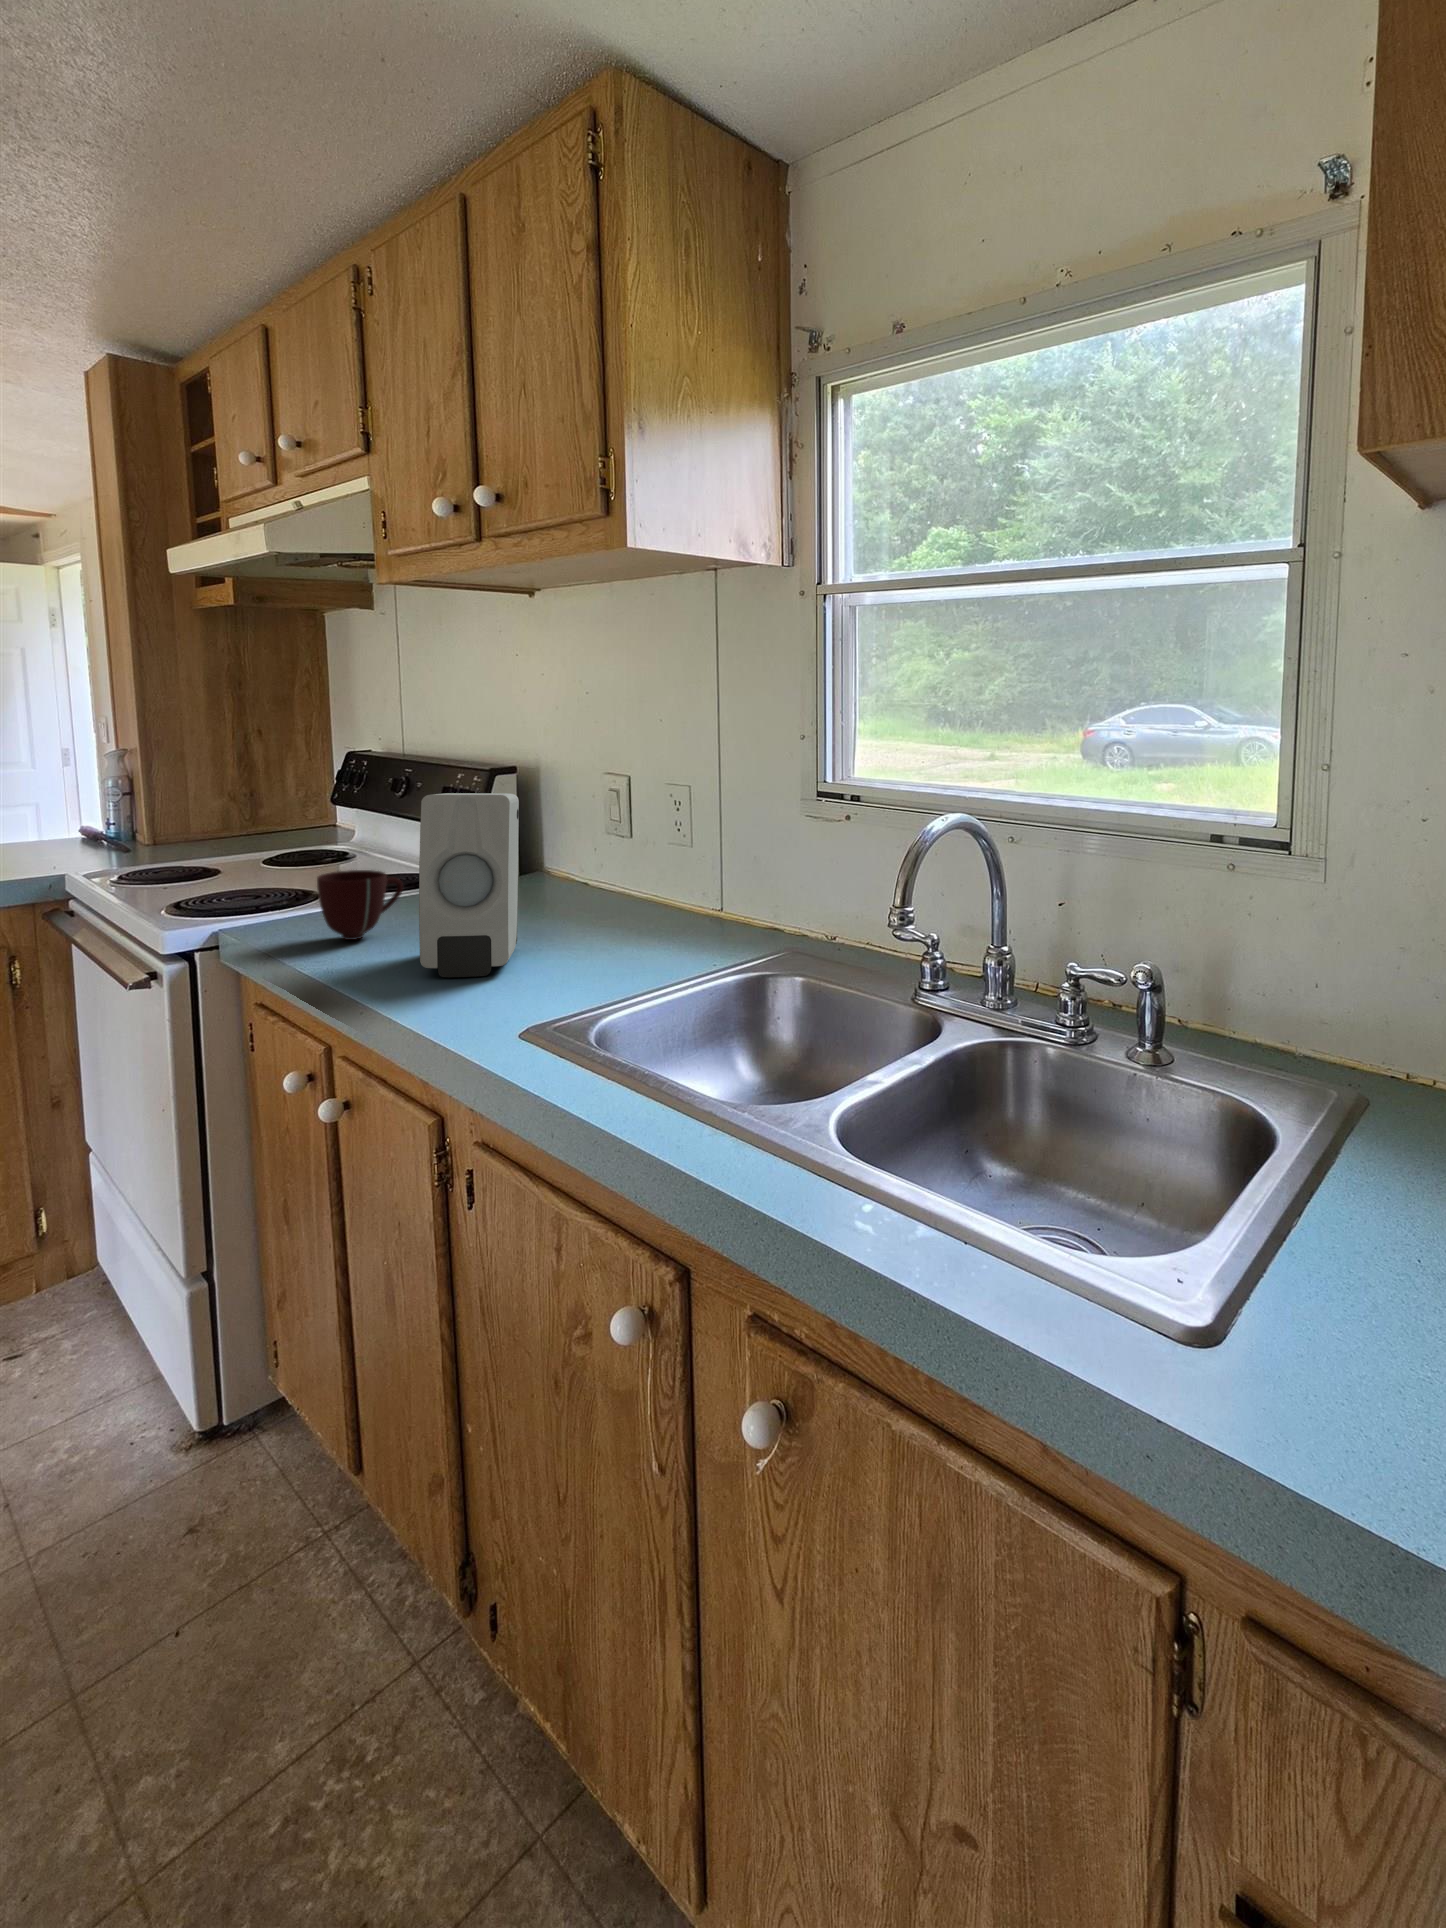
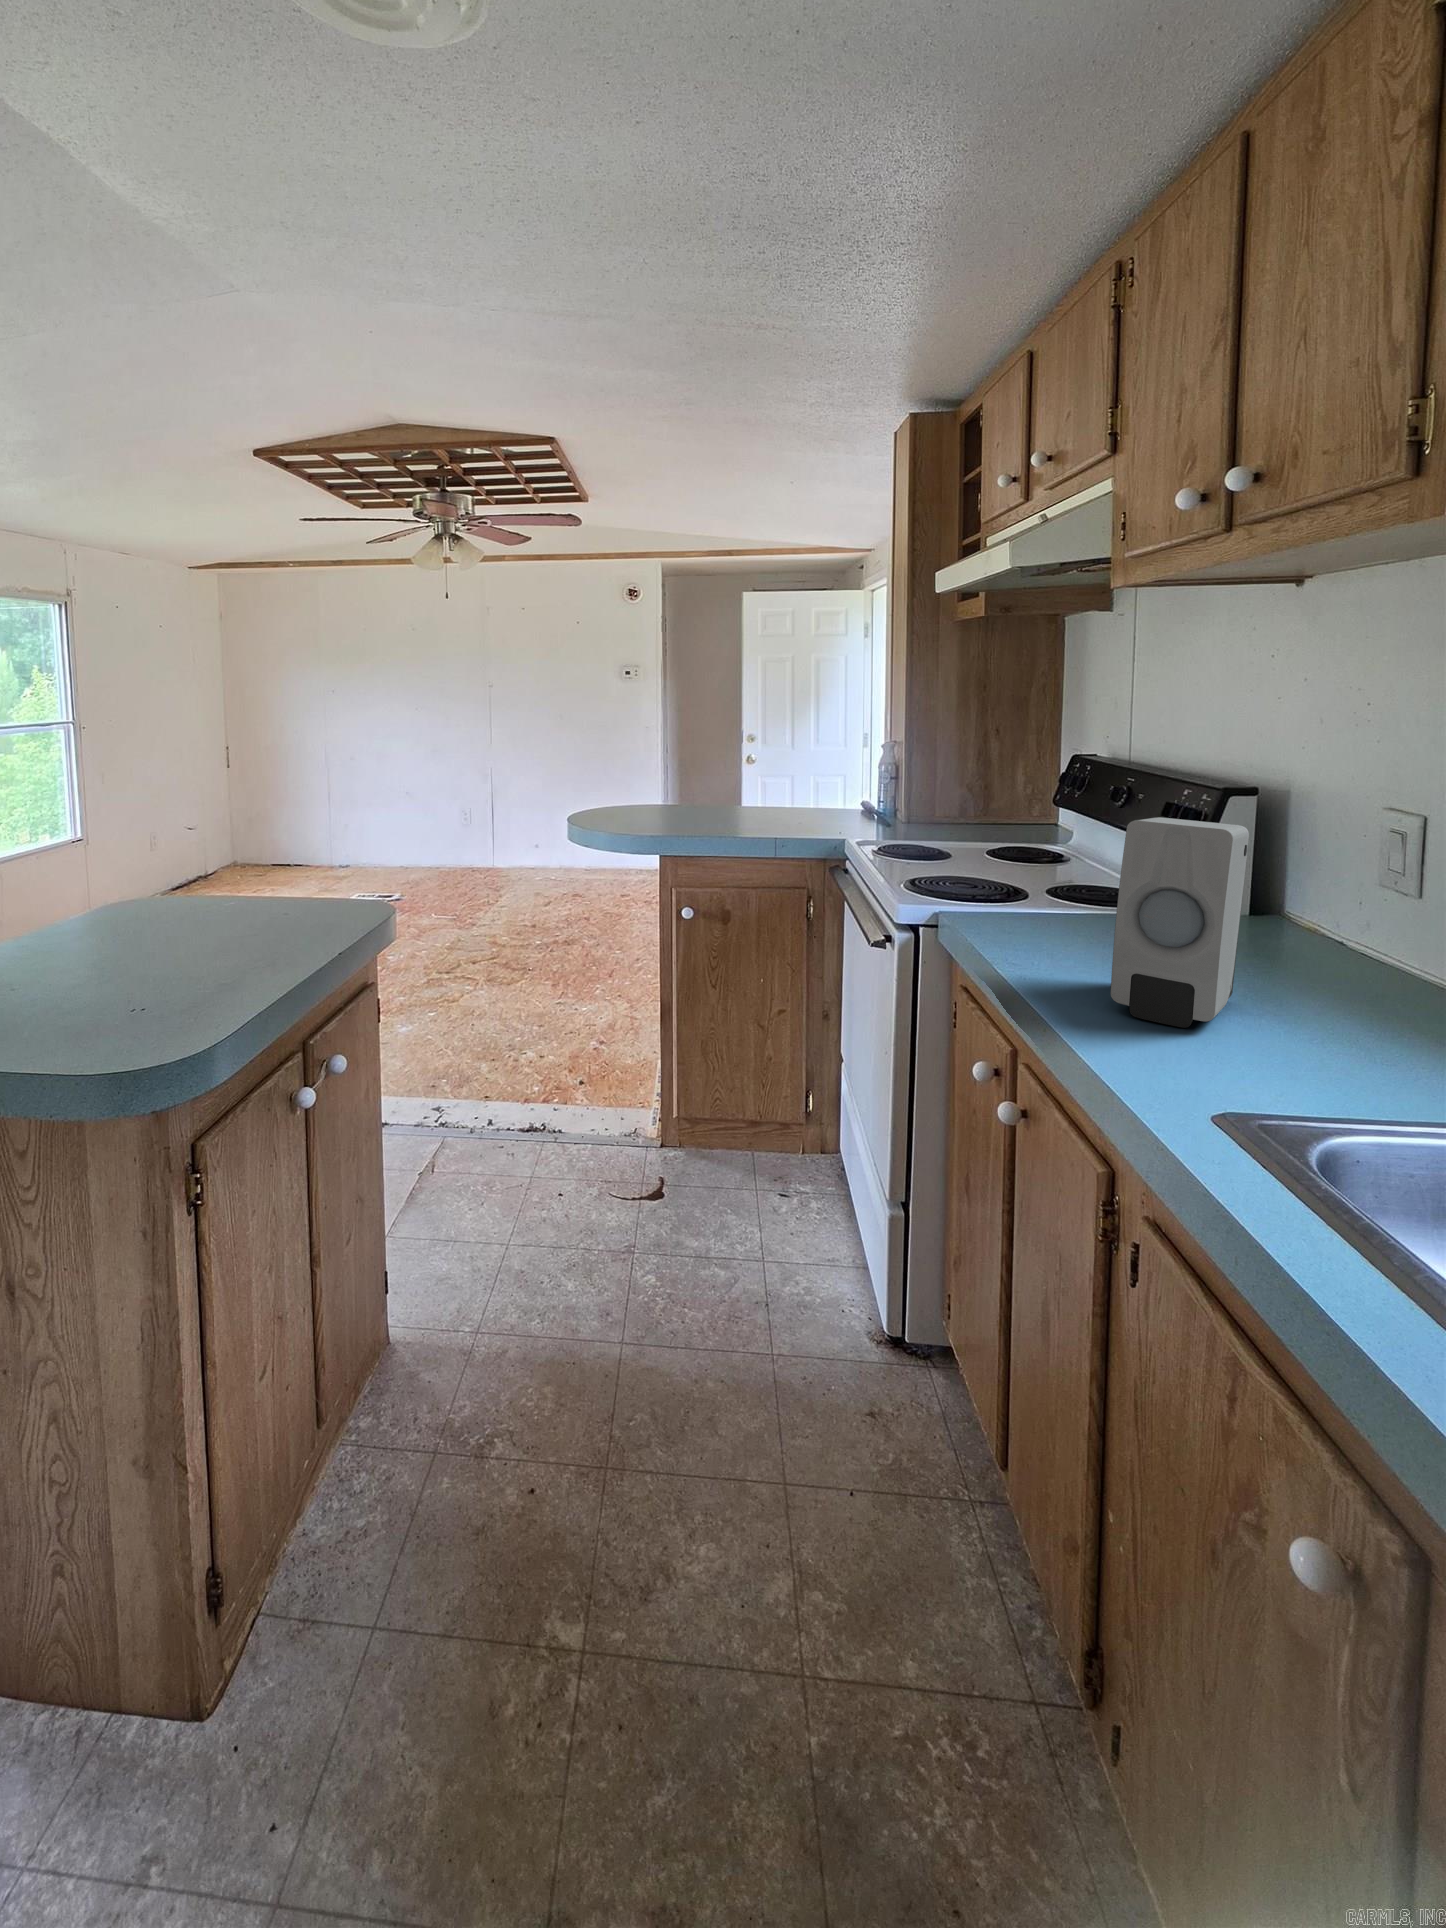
mug: present [317,870,403,940] -> none [1021,880,1108,950]

